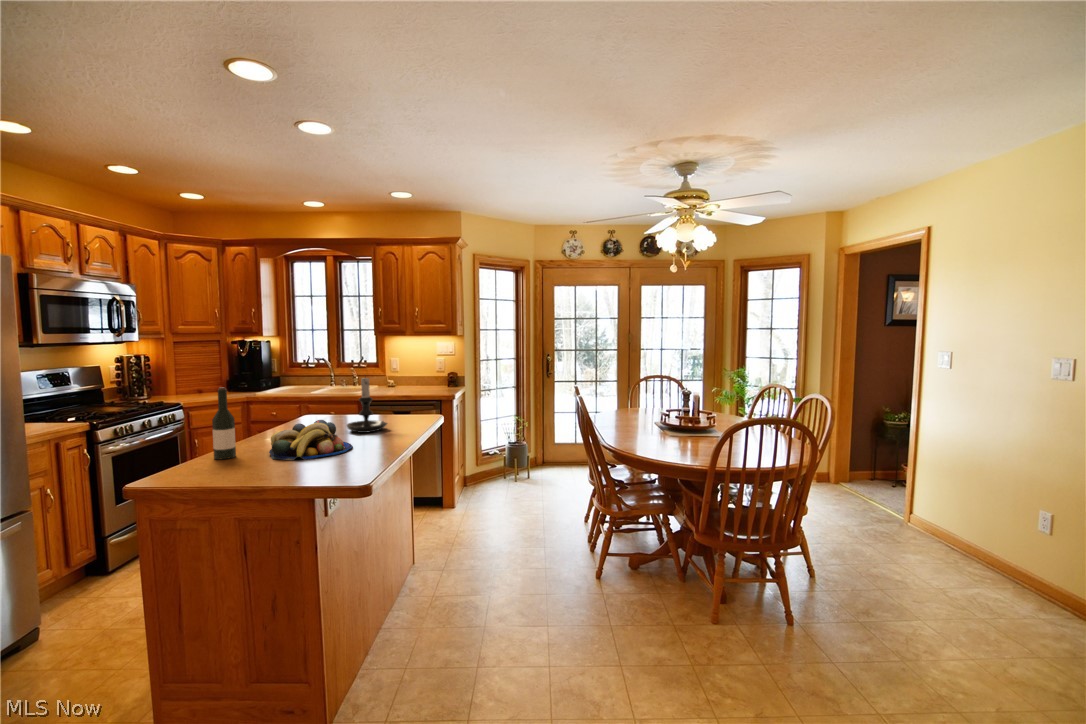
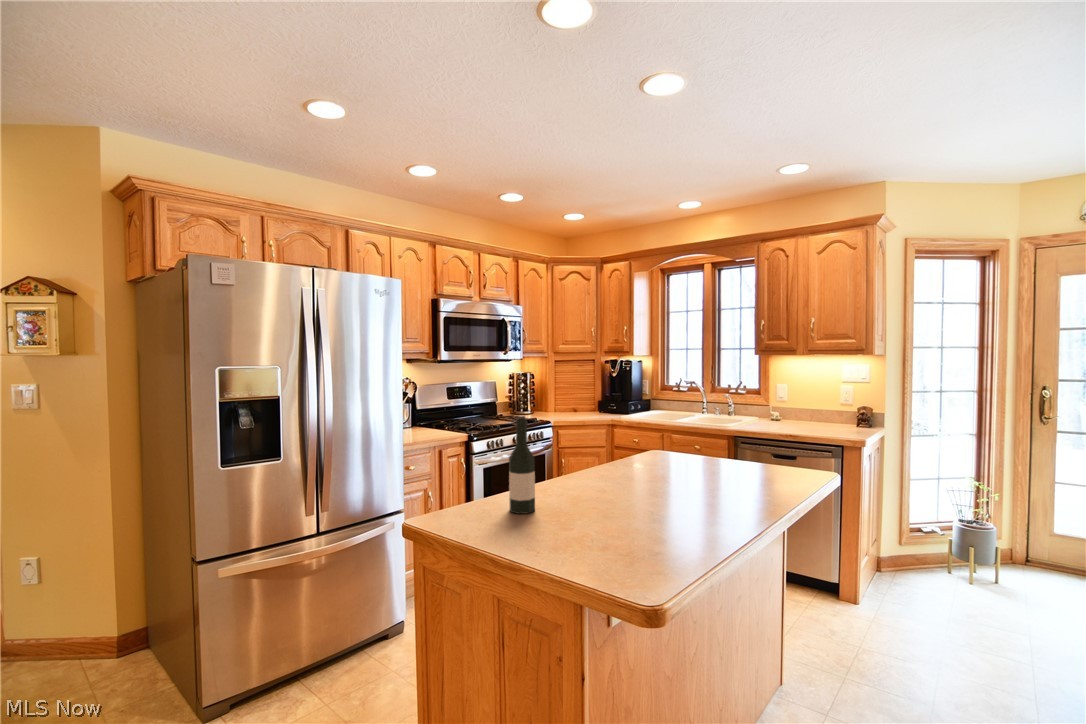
candle holder: present [347,378,387,433] -> none [695,407,758,497]
fruit bowl: present [269,420,353,460] -> none [570,474,692,542]

